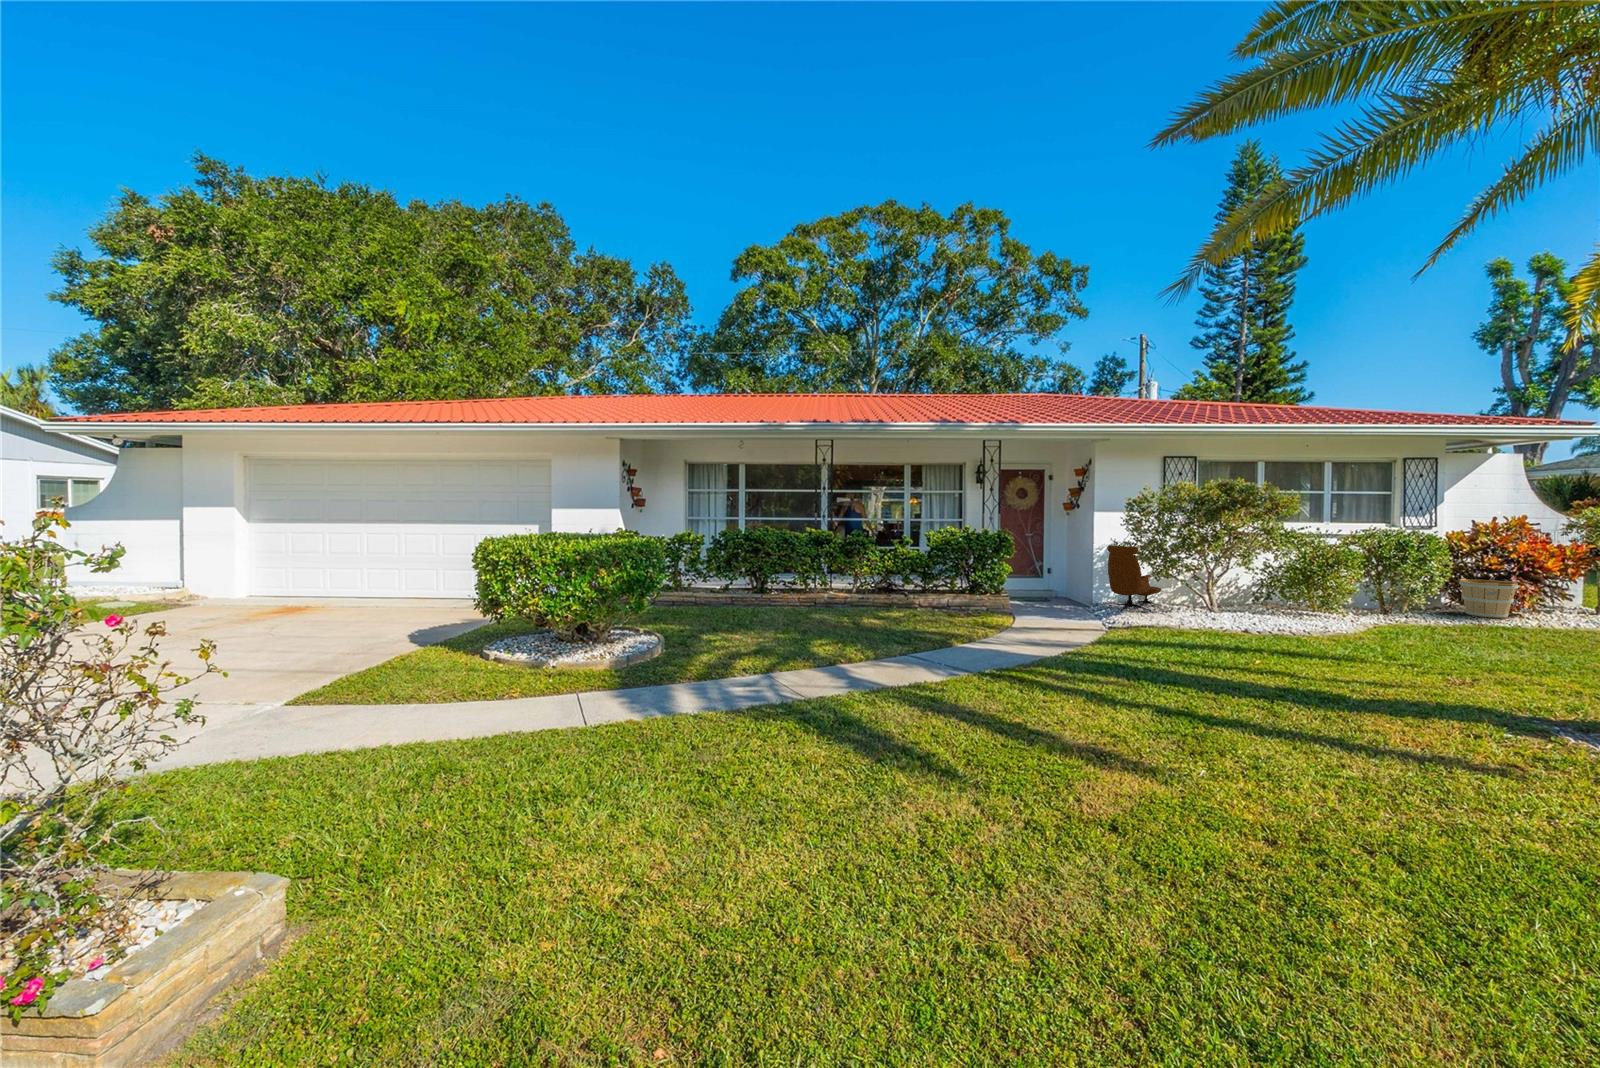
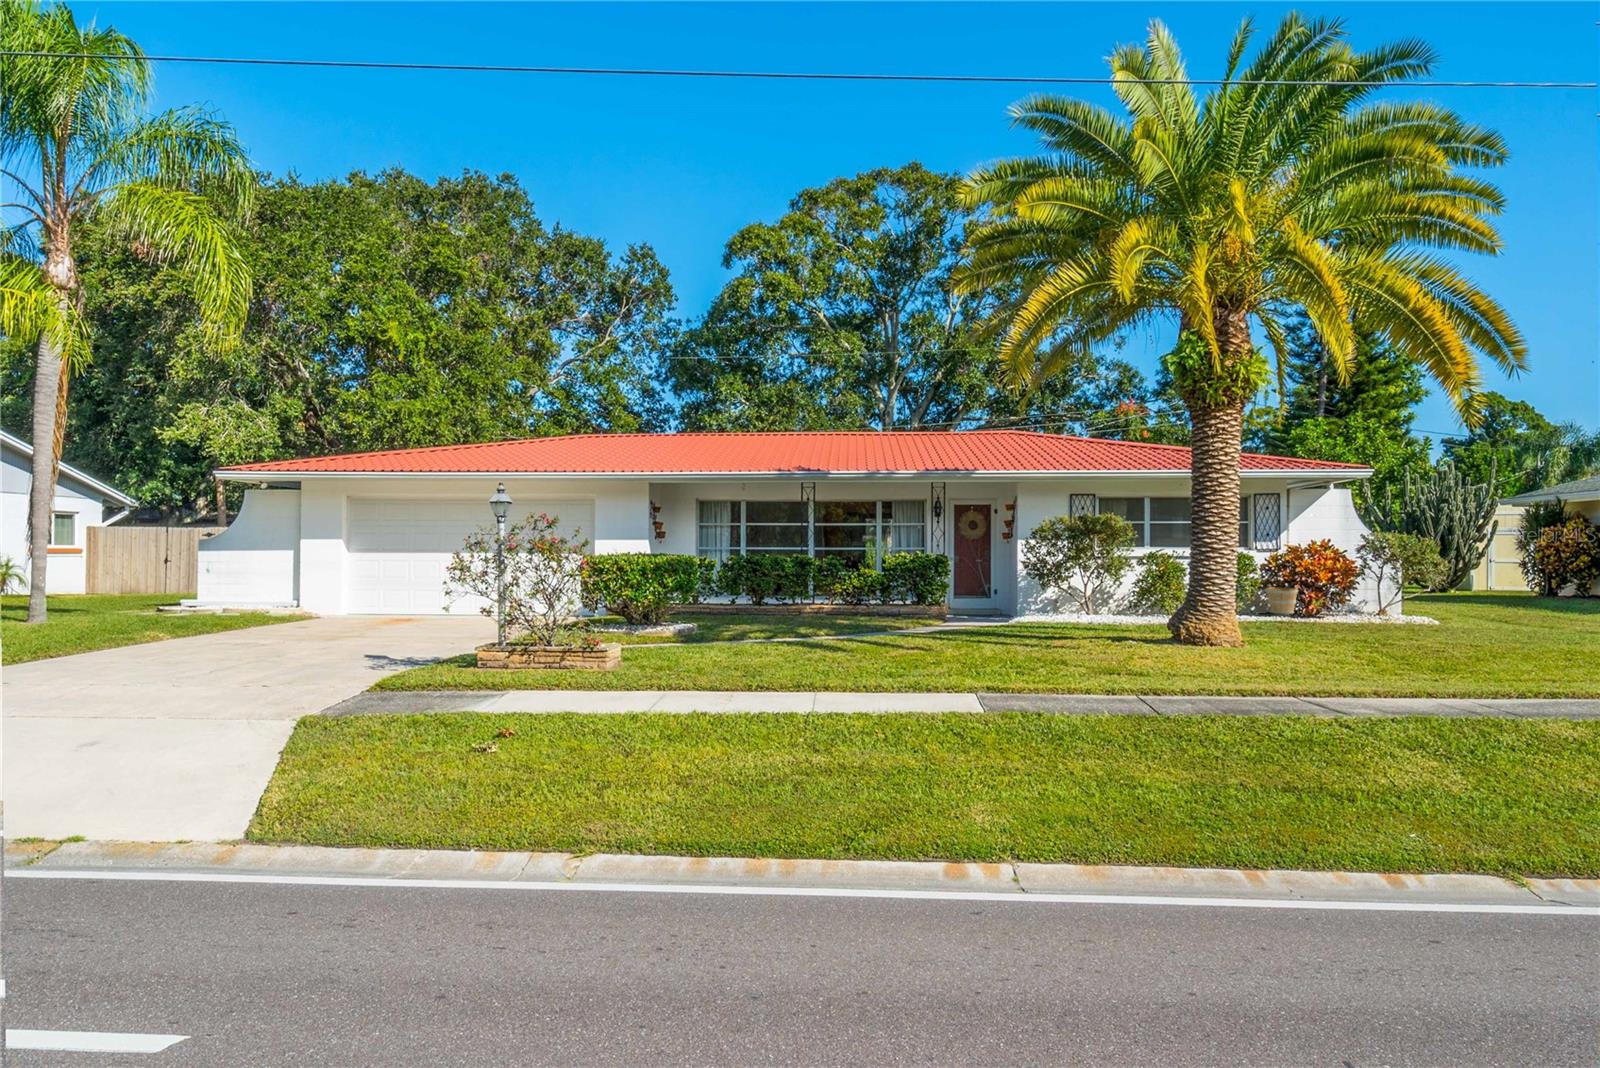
lounge chair: present [1107,545,1161,612] -> none [1014,564,1062,613]

